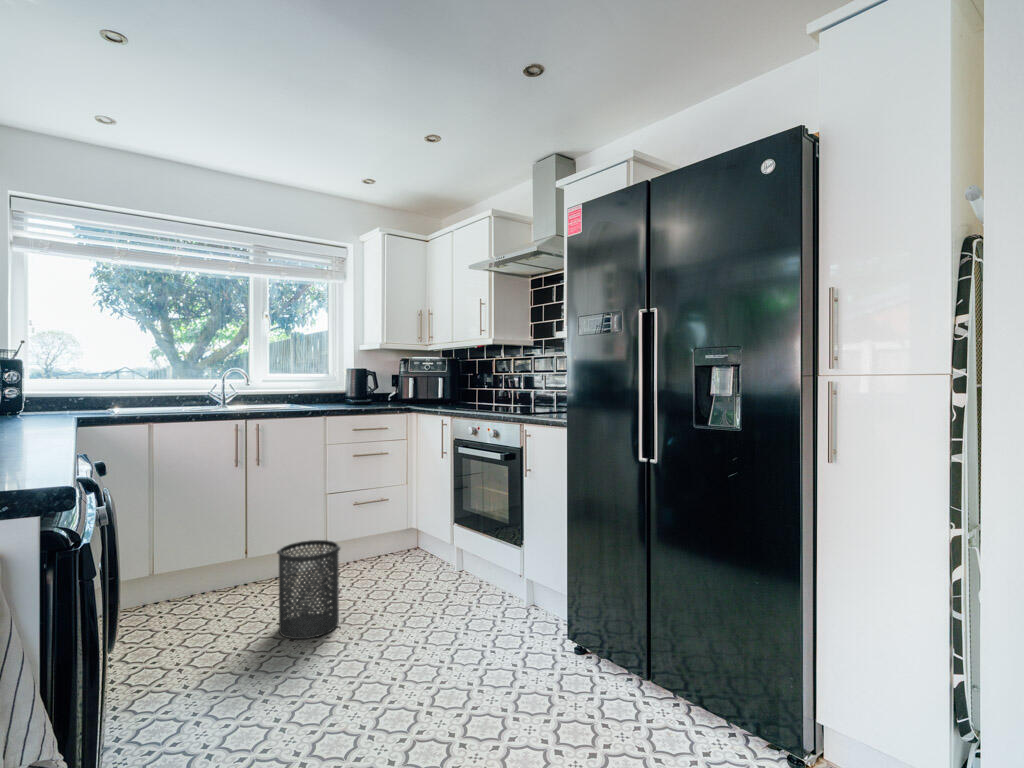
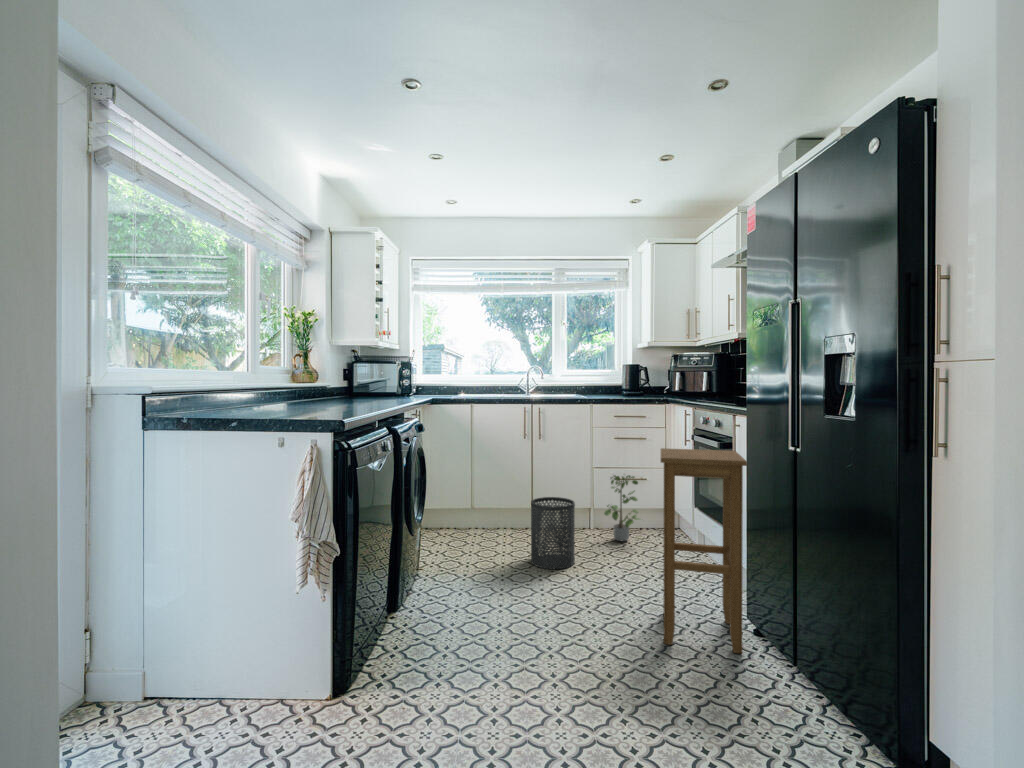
stool: none [475,463,584,692] -> present [661,448,747,654]
potted plant: none [351,496,401,578] -> present [604,475,641,541]

